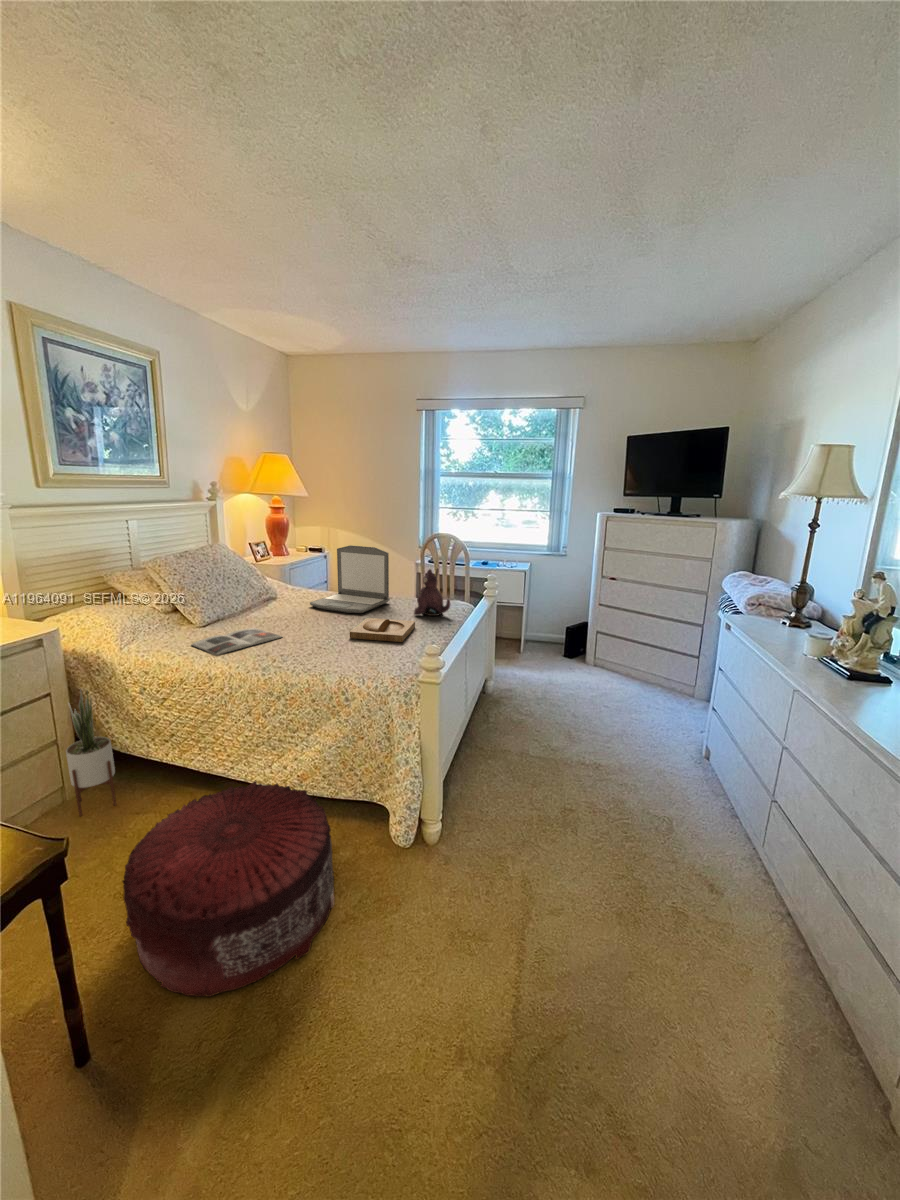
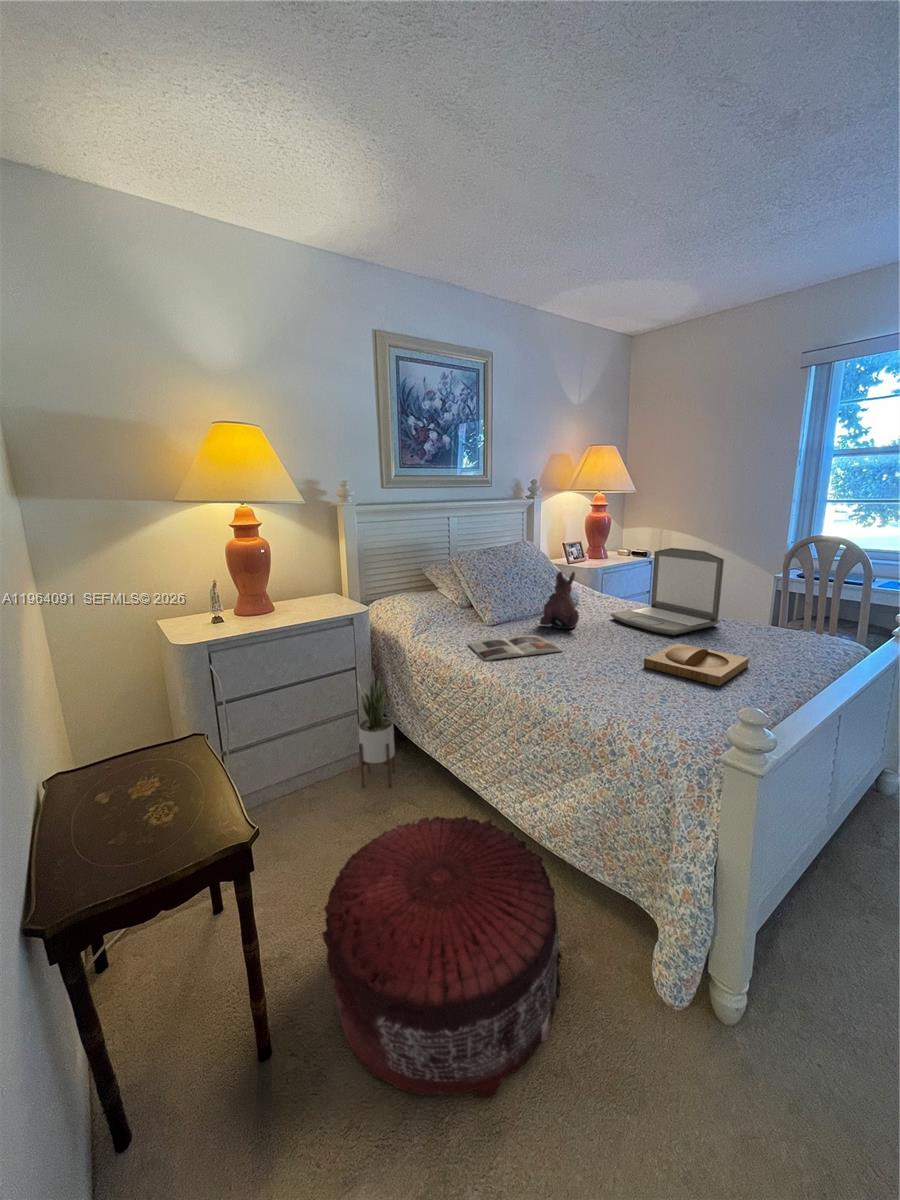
plush toy: present [414,569,450,616] -> present [540,572,579,629]

